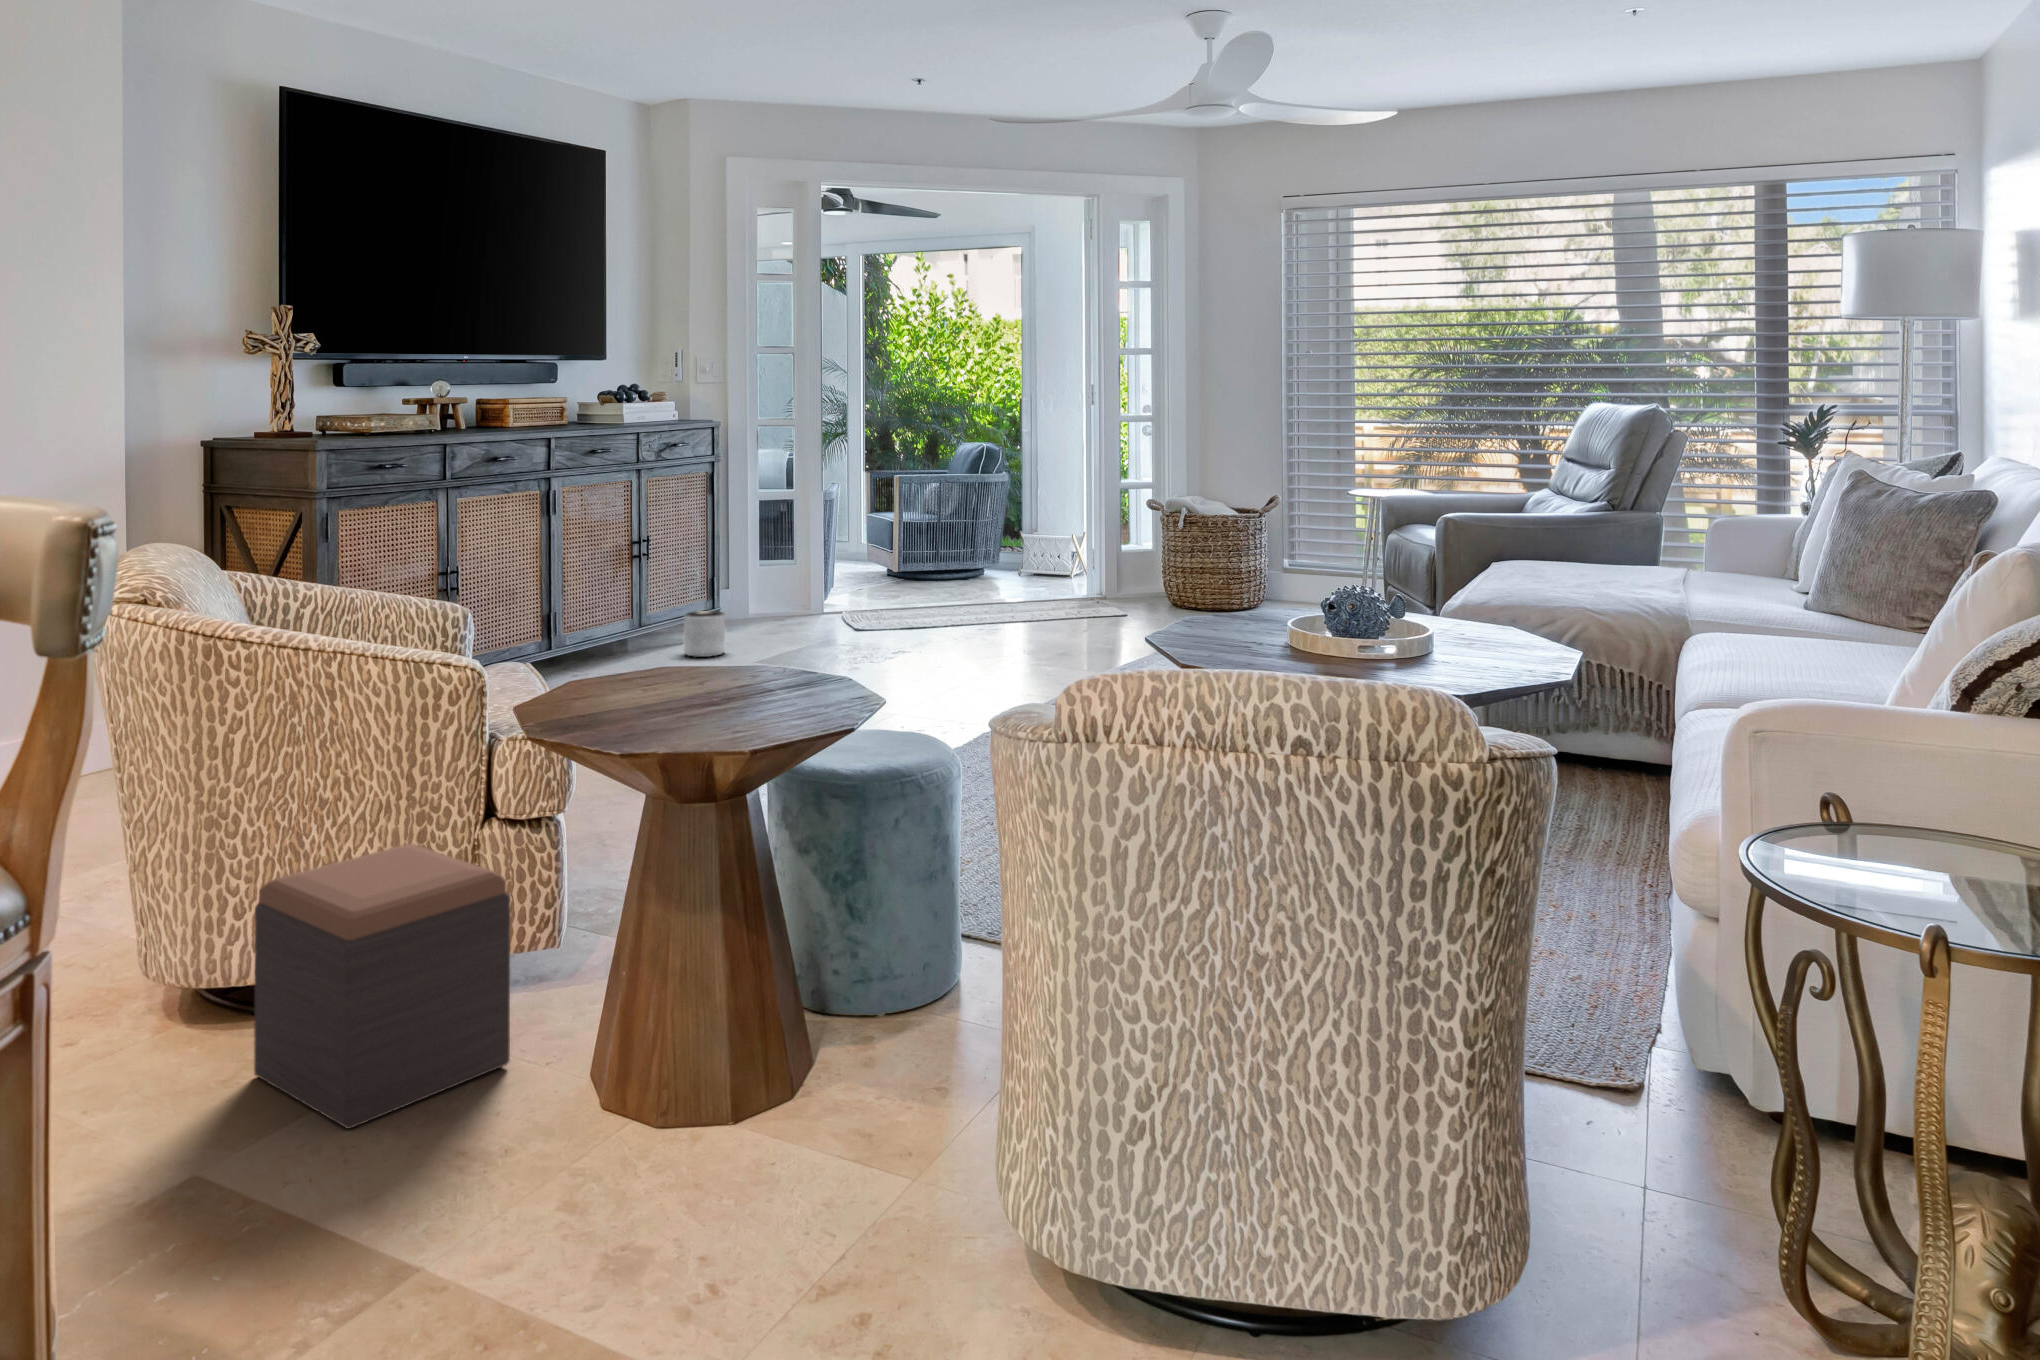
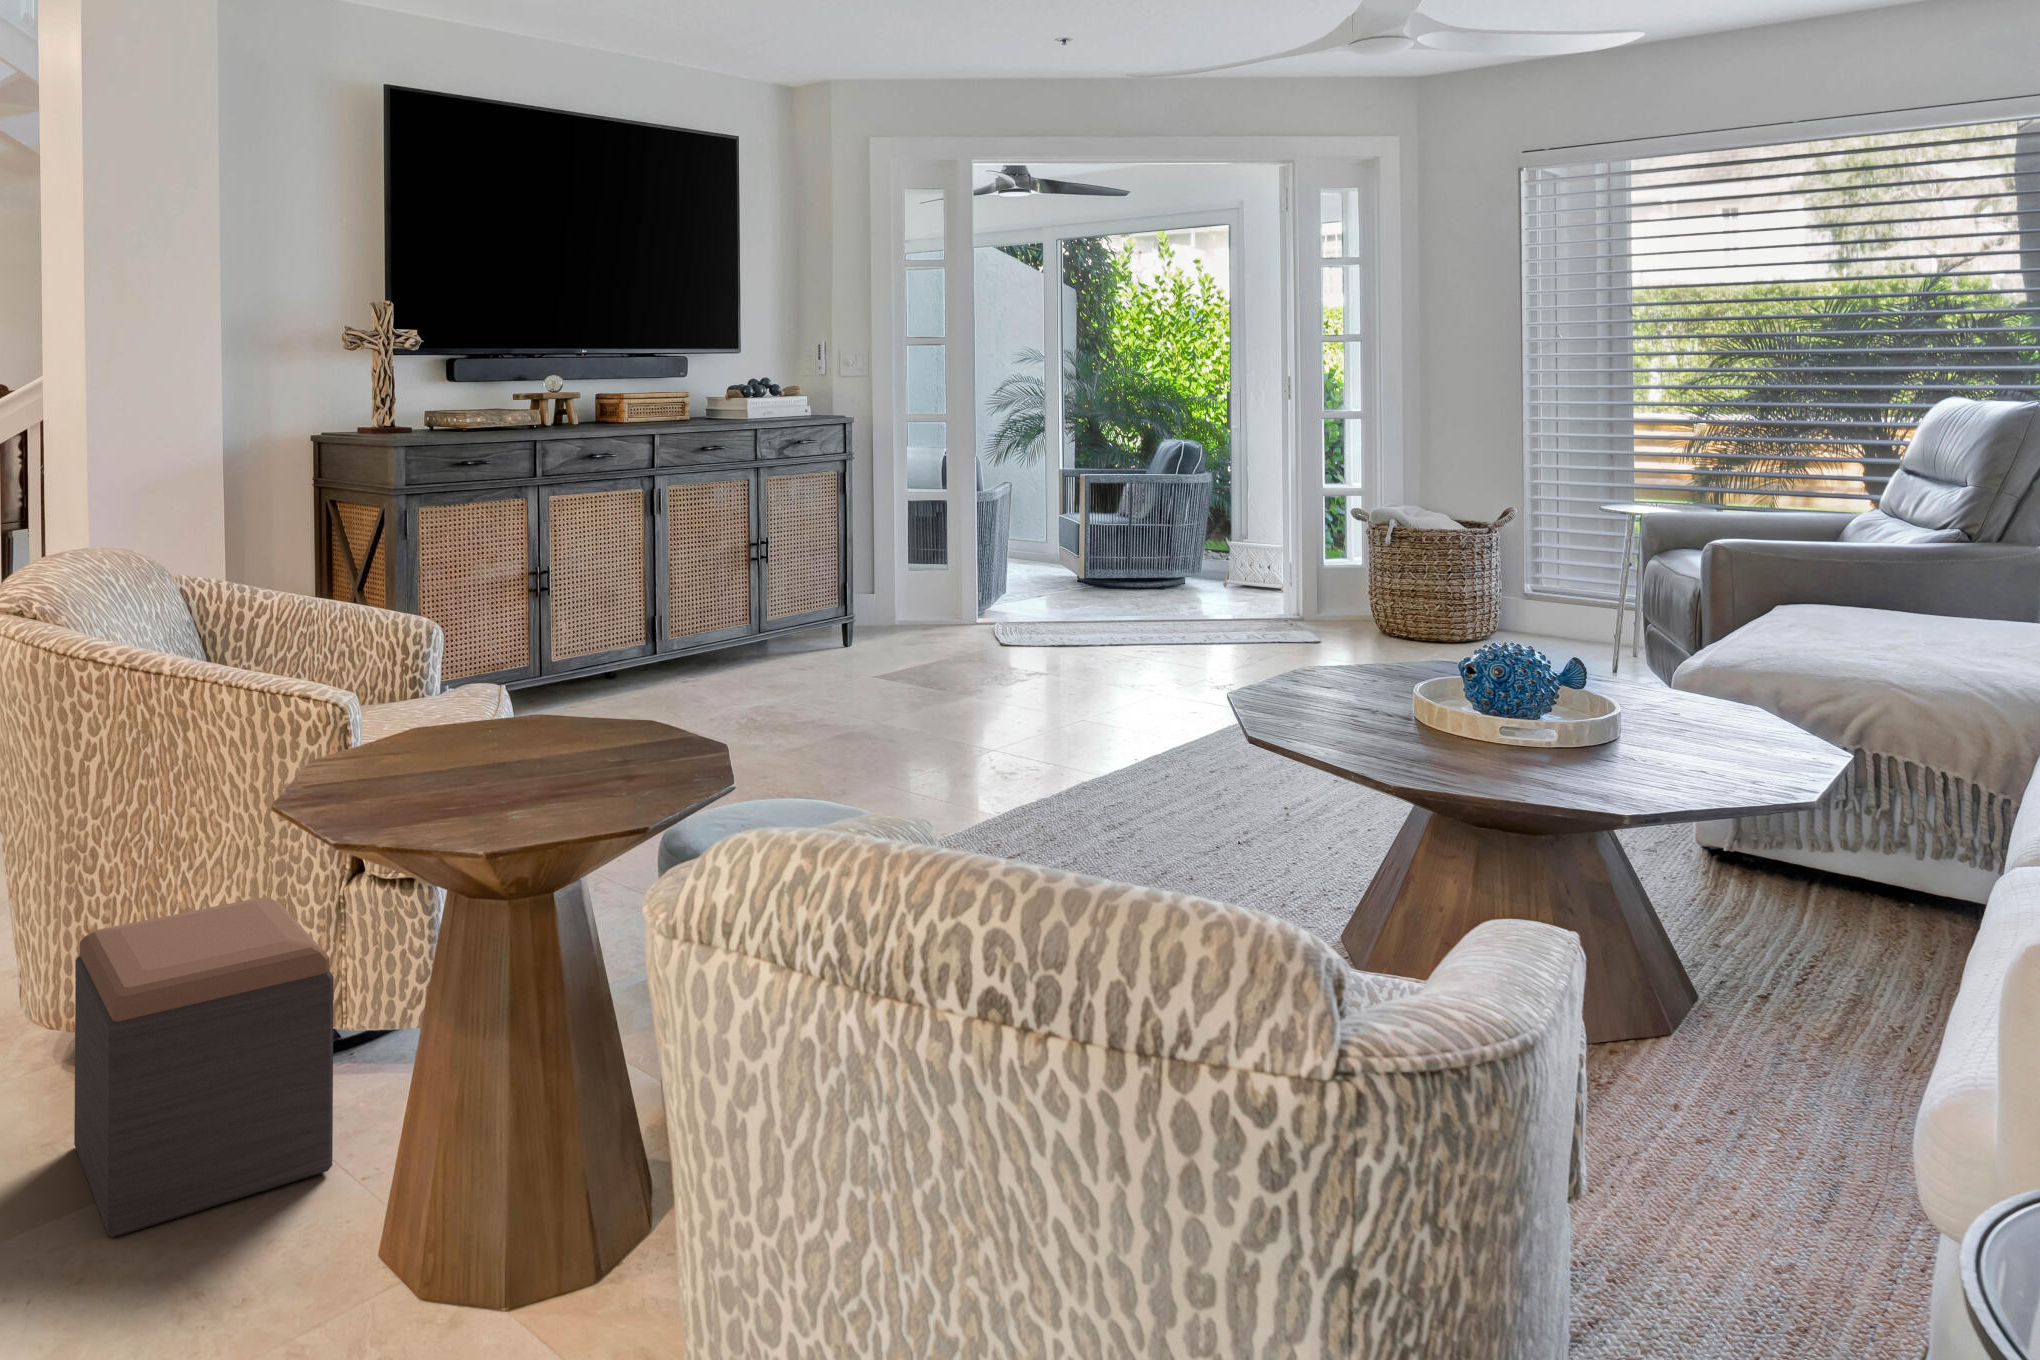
planter: present [683,611,726,657] -> none [816,614,859,662]

